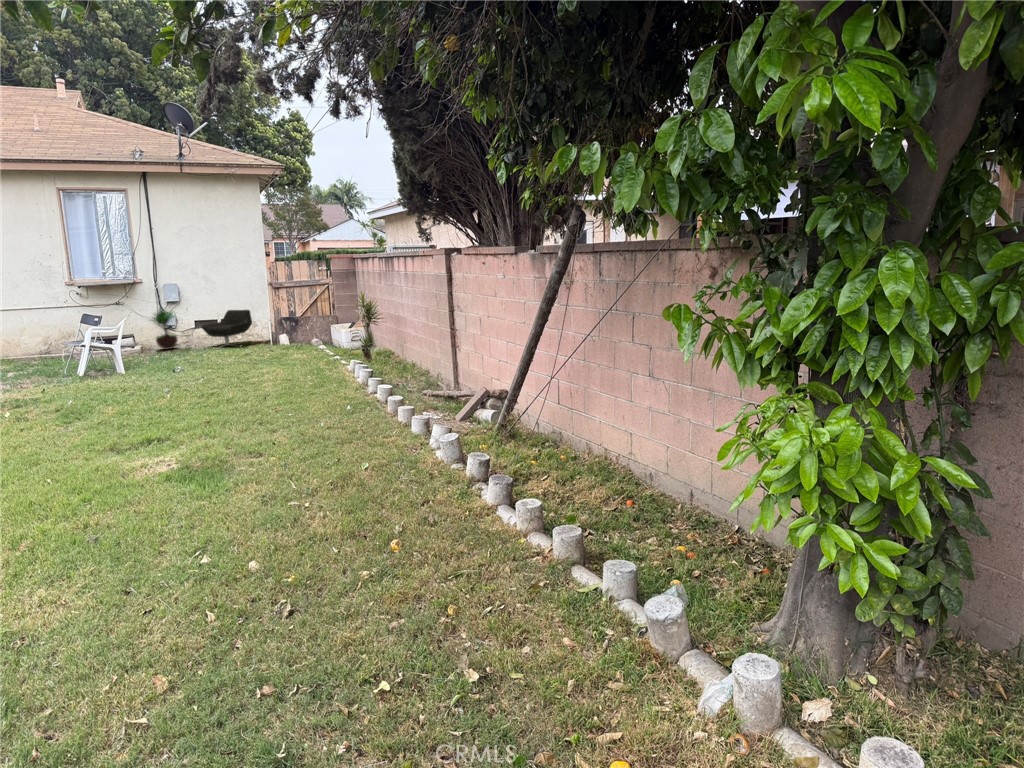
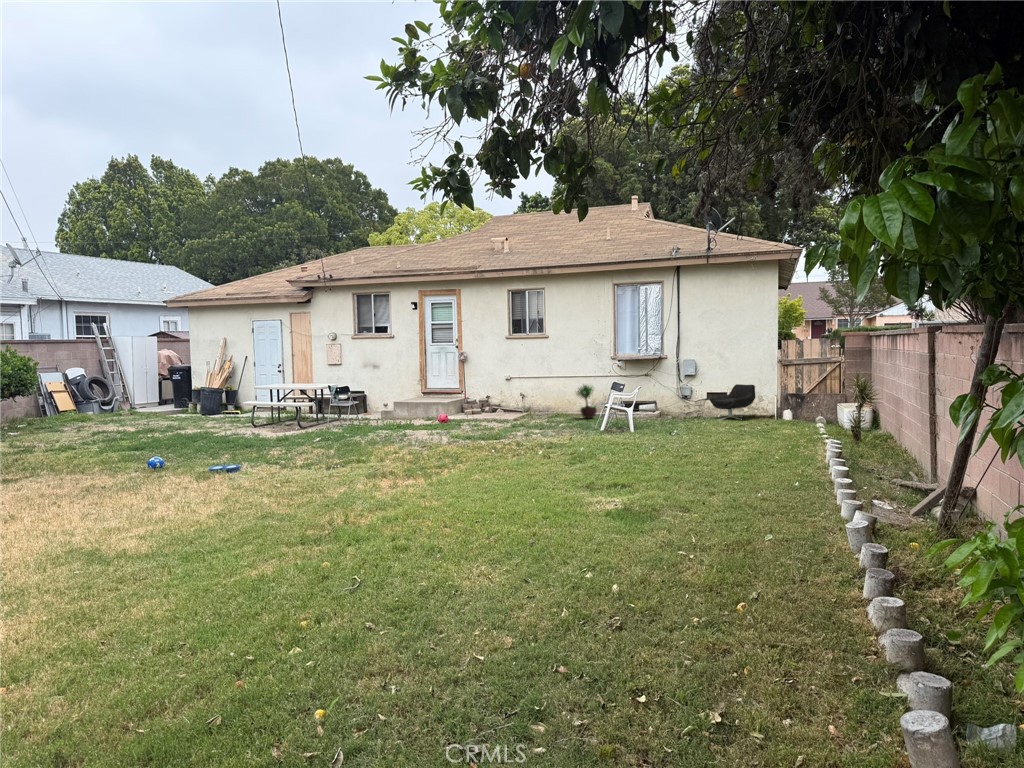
potted tree: present [152,308,178,349] -> present [577,384,597,418]

